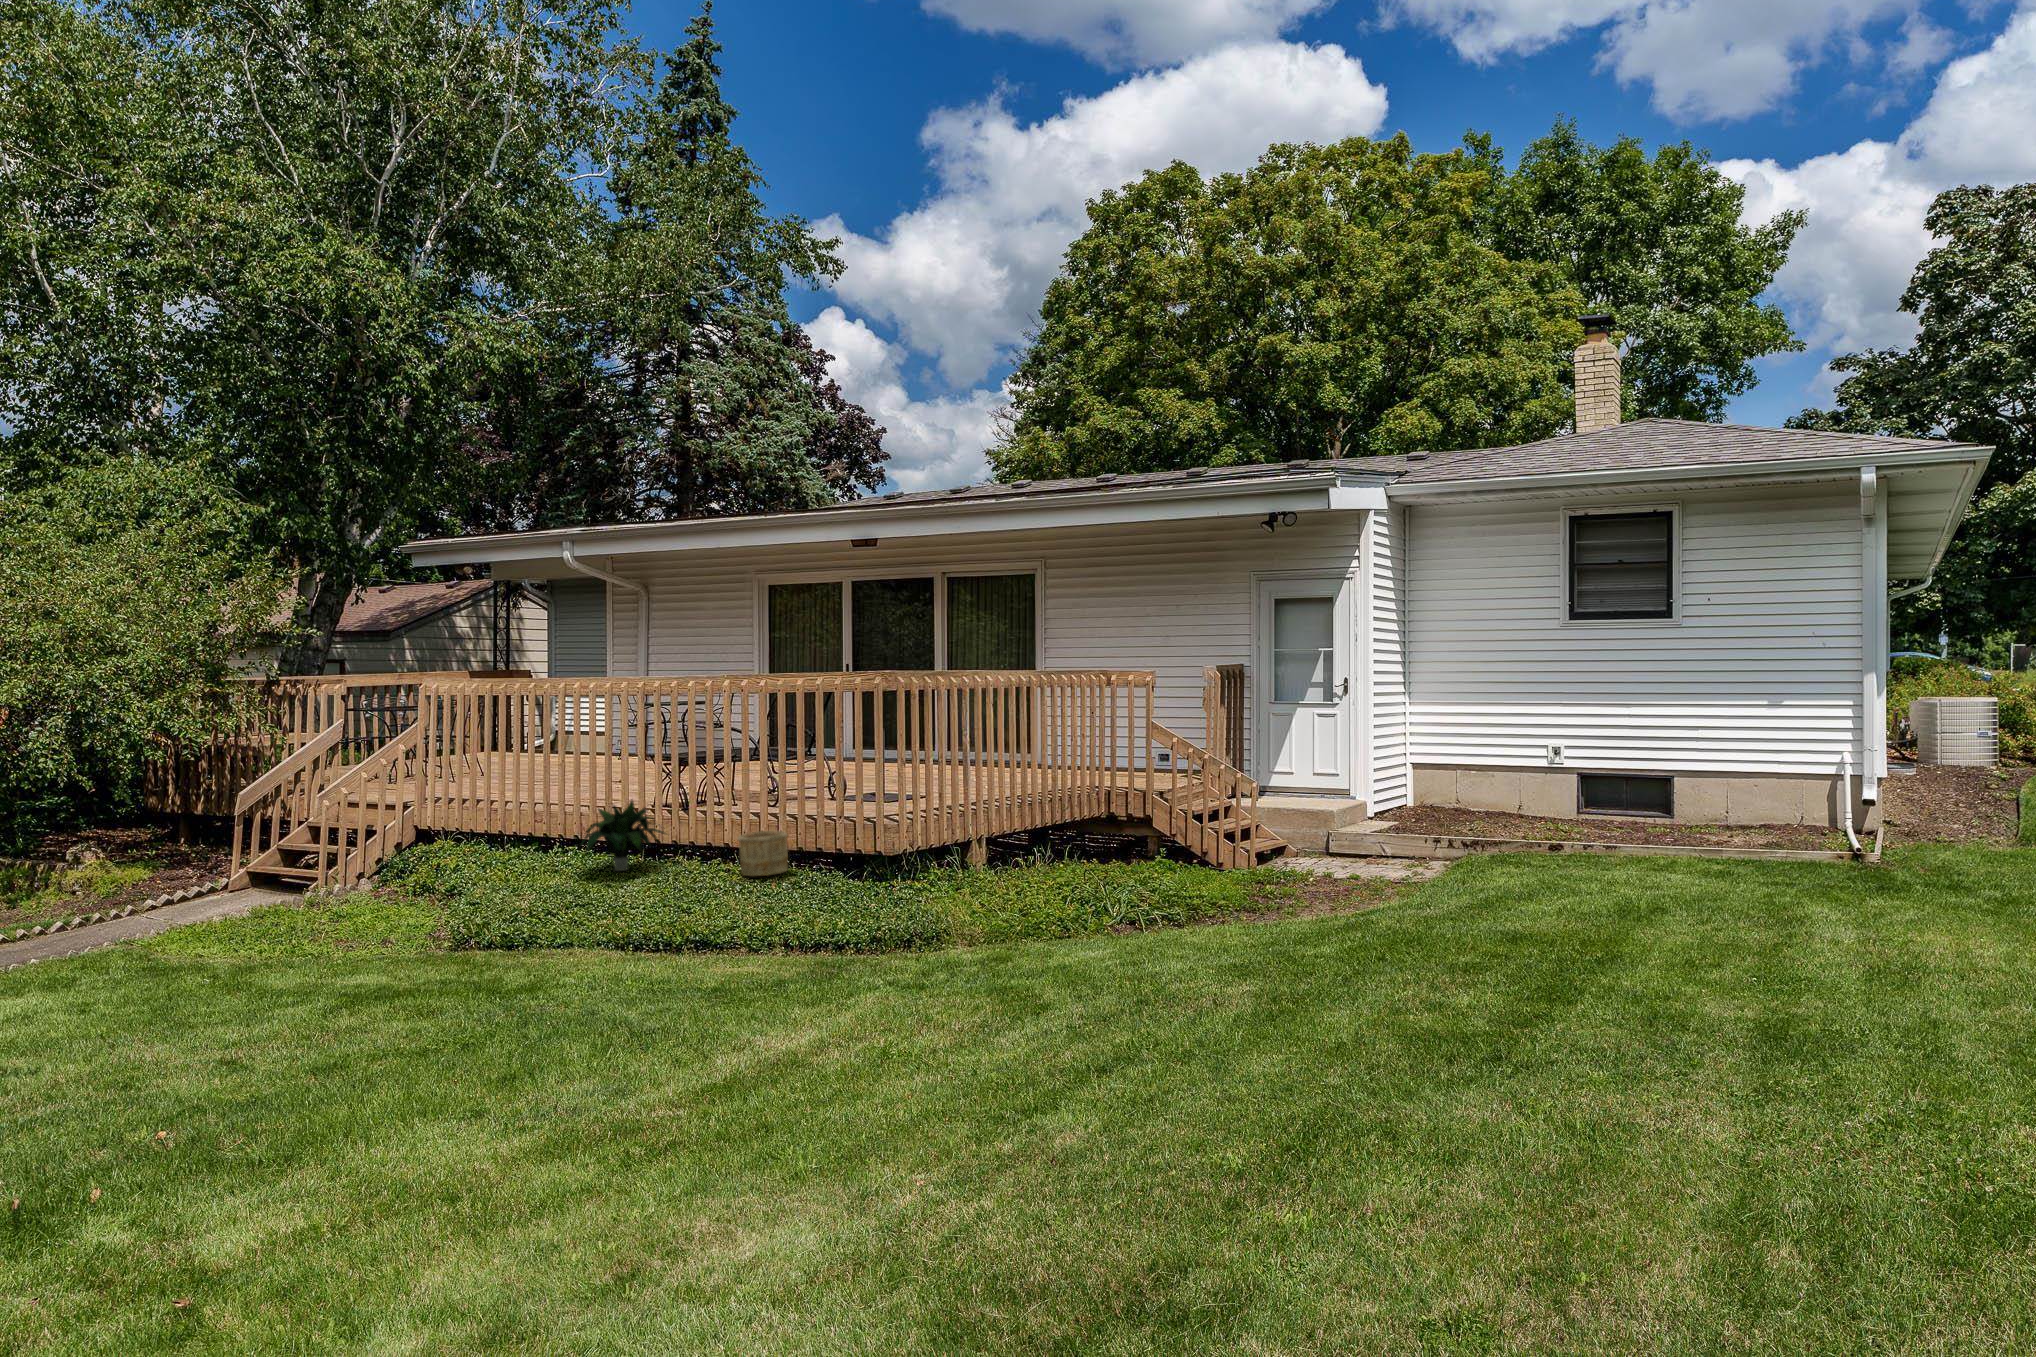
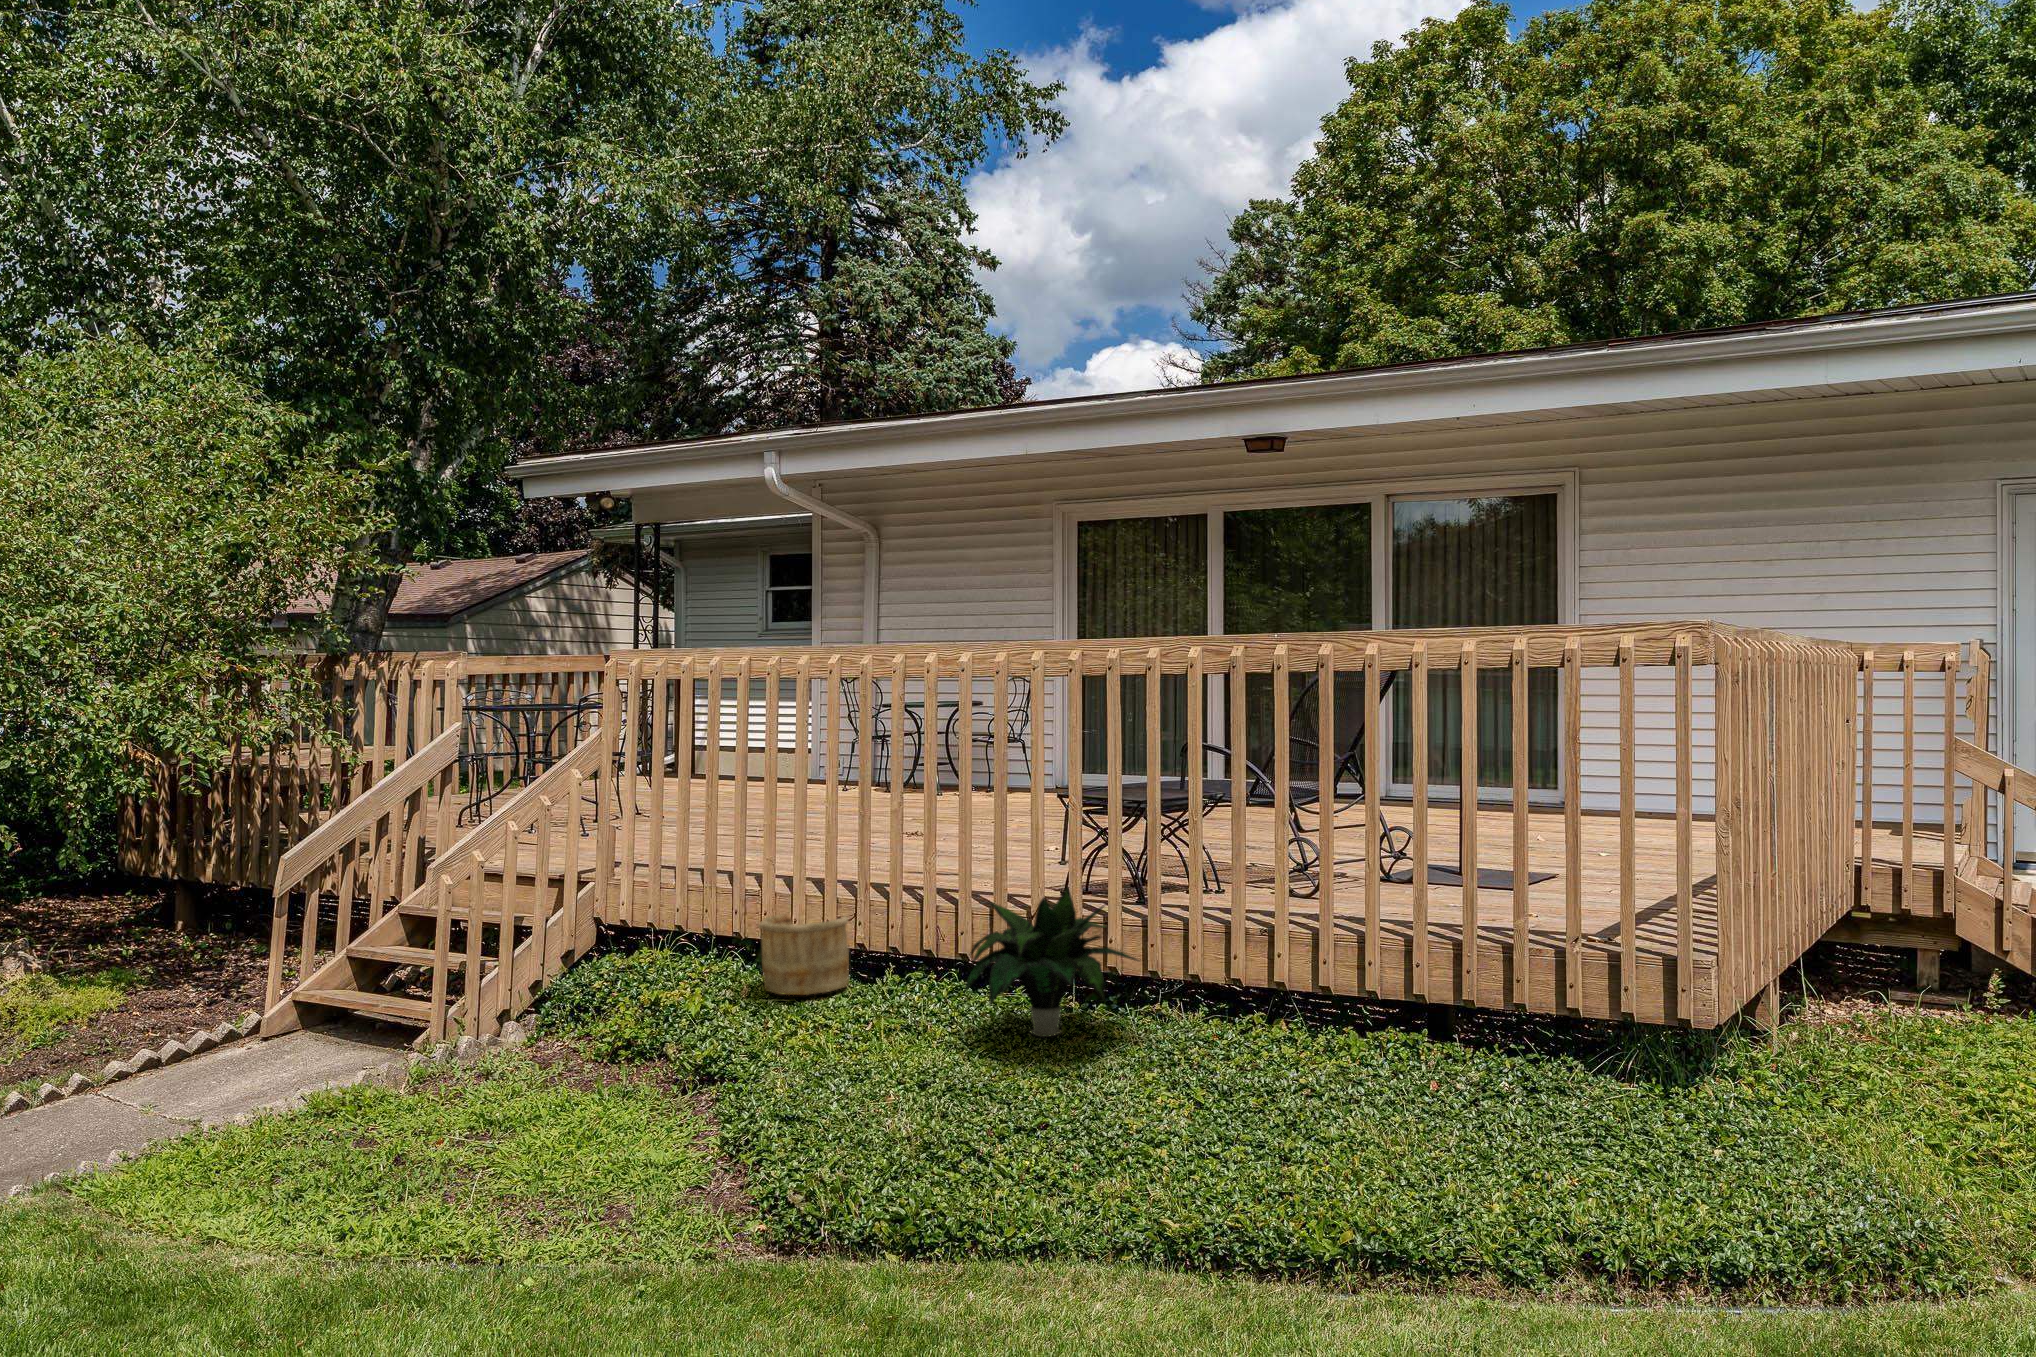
wooden bucket: present [737,831,788,876] -> present [758,913,849,995]

